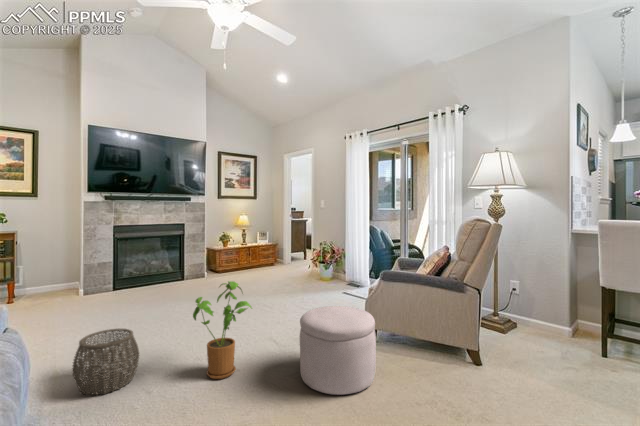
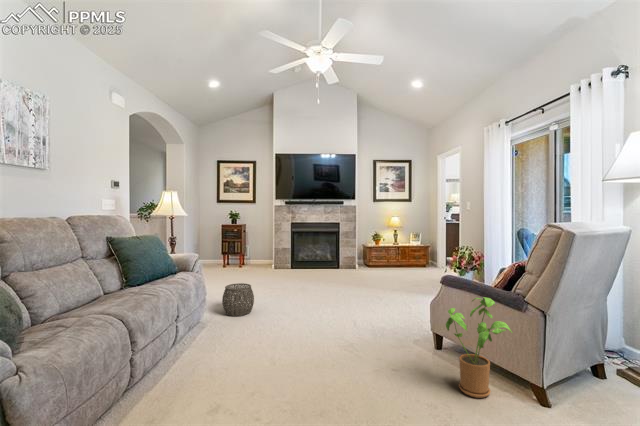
house plant: present [193,281,252,379] -> present [446,297,512,398]
ottoman: present [300,306,376,395] -> none [323,292,380,354]

